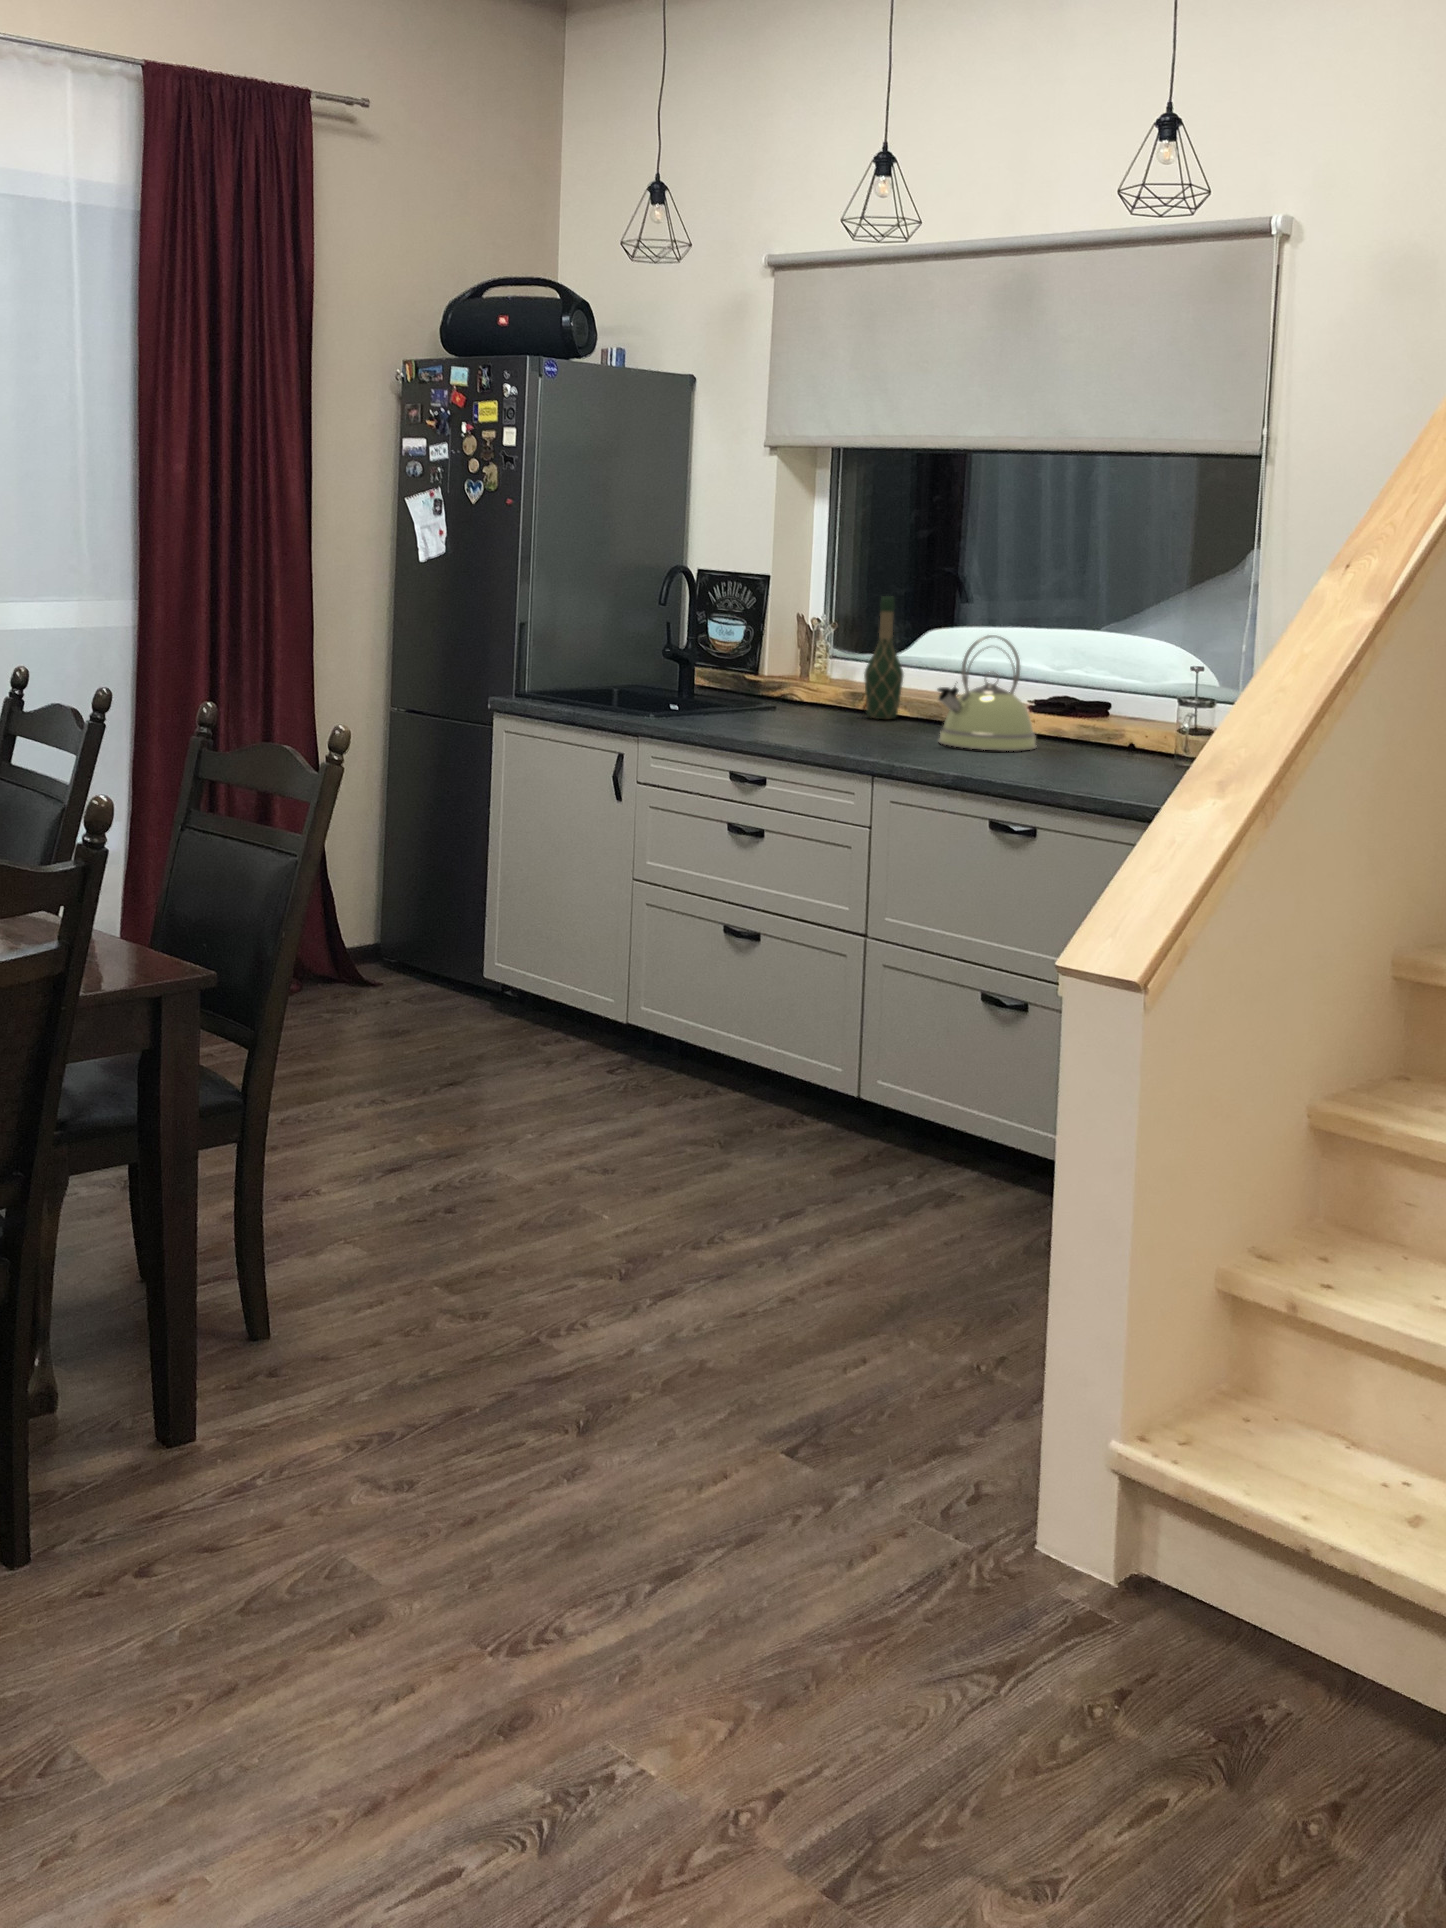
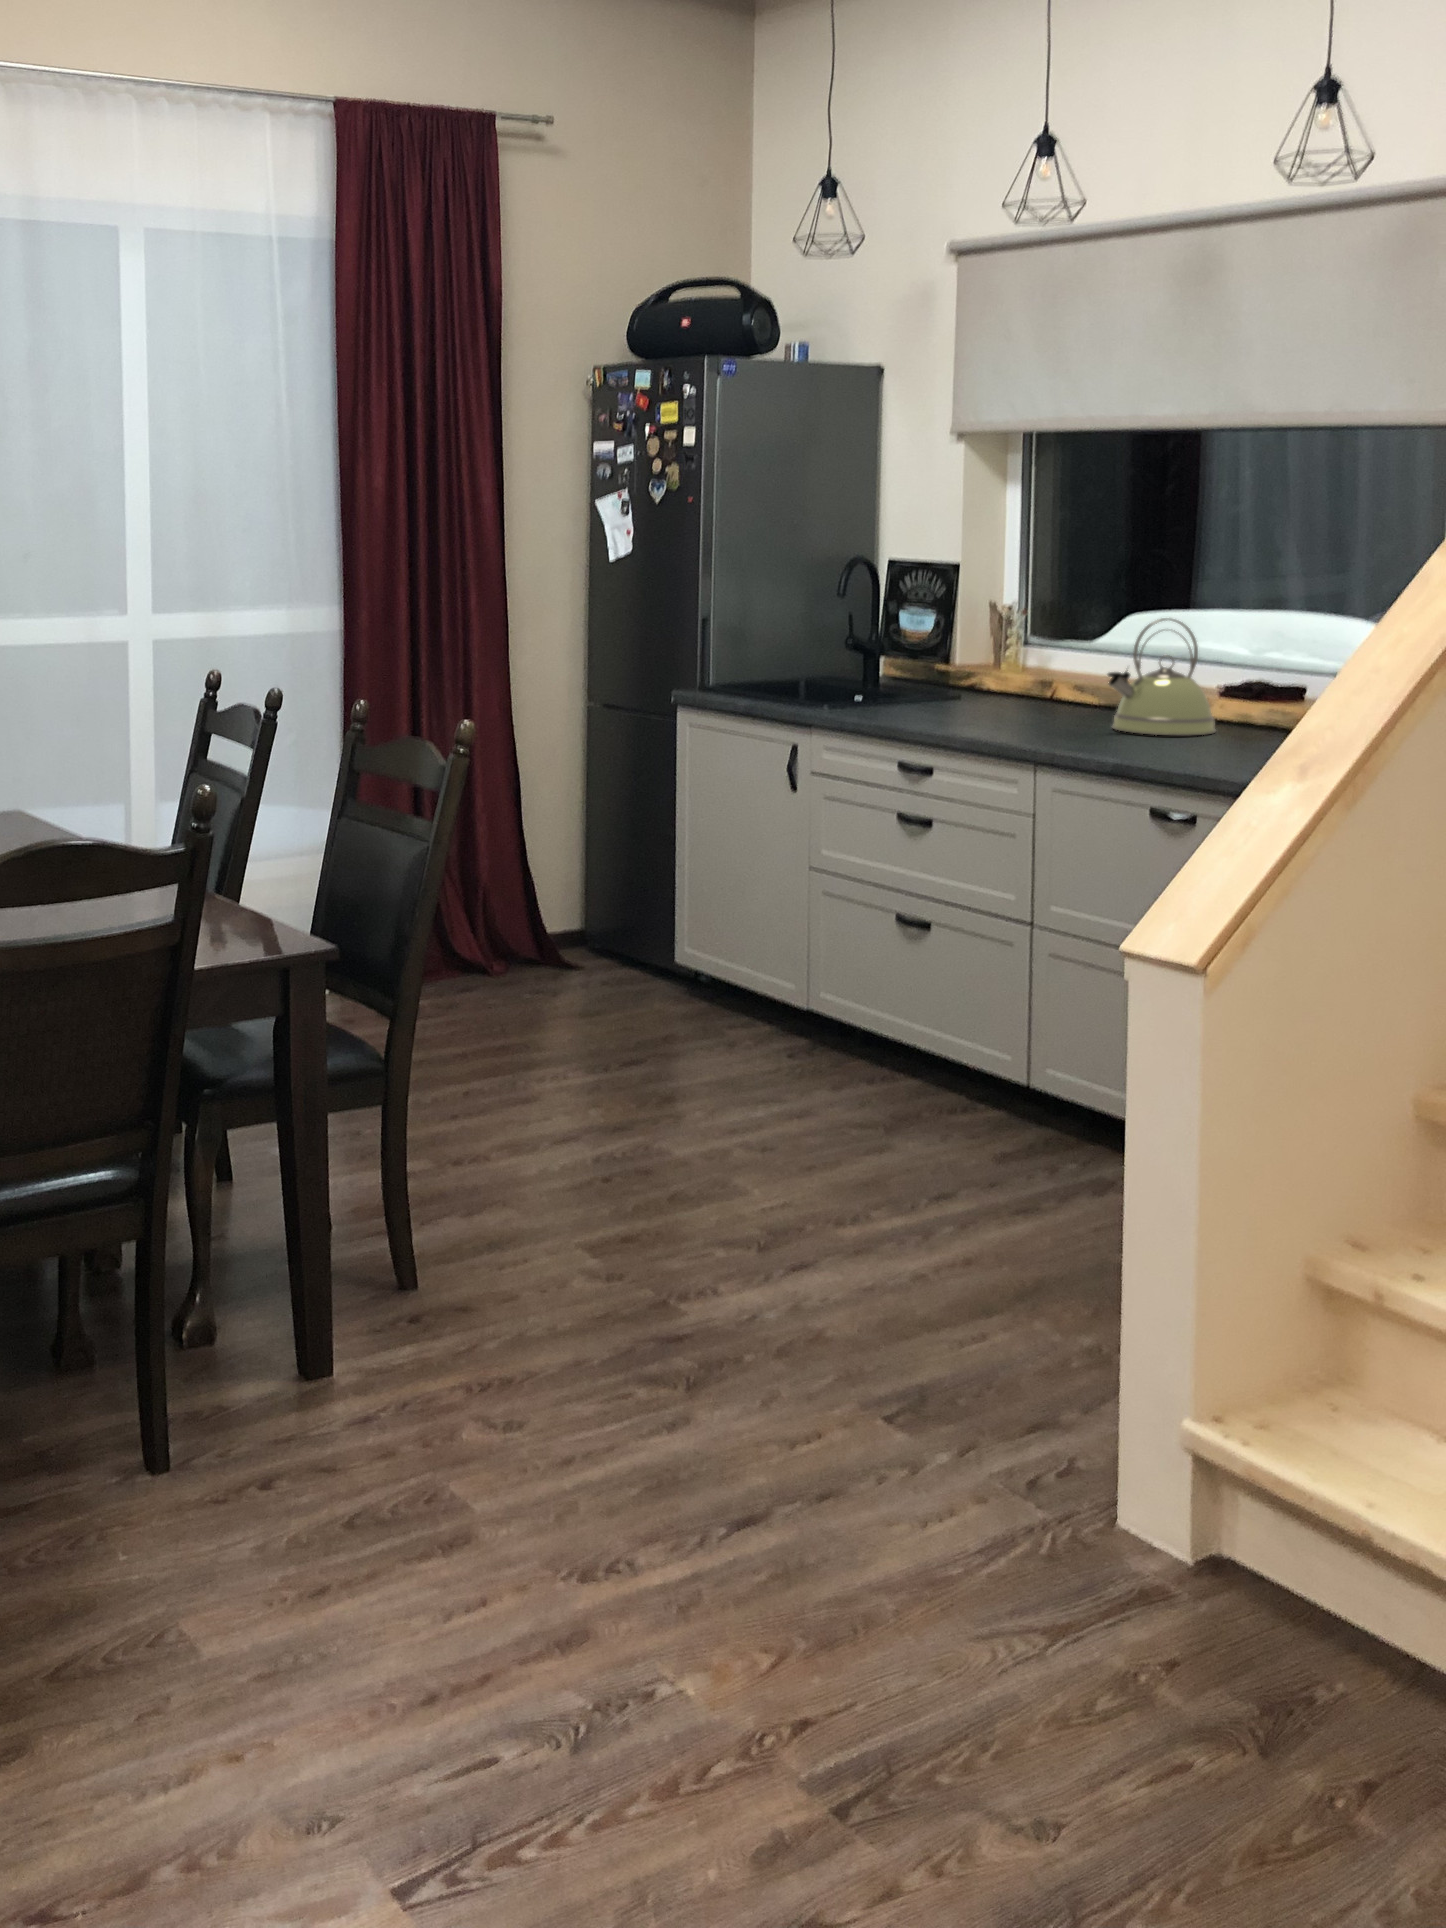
wine bottle: present [864,596,903,719] -> none [1045,581,1086,705]

